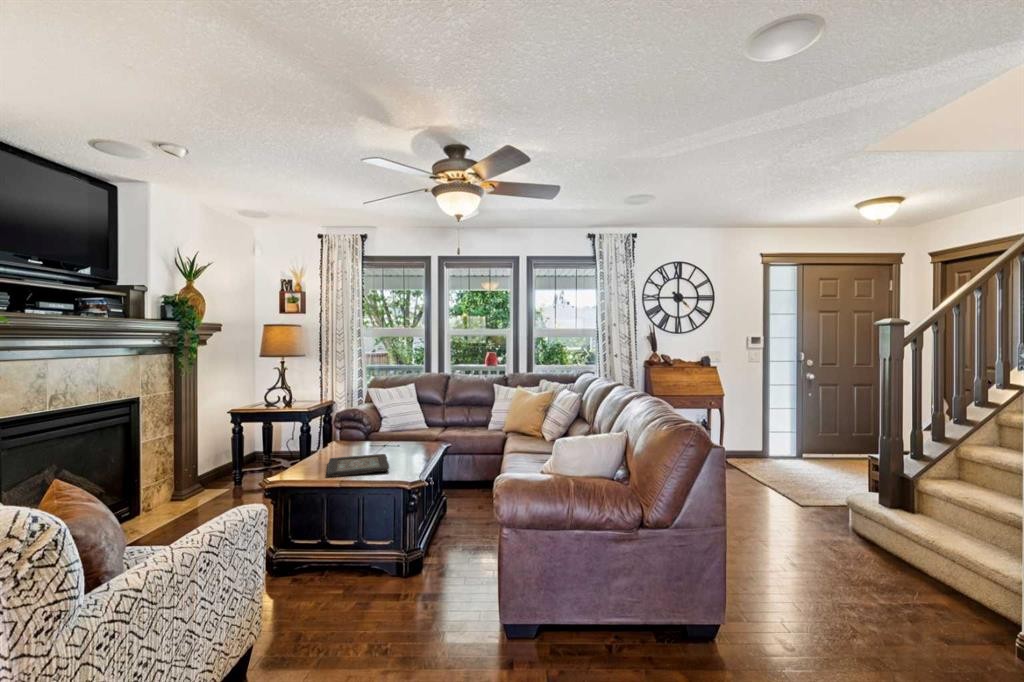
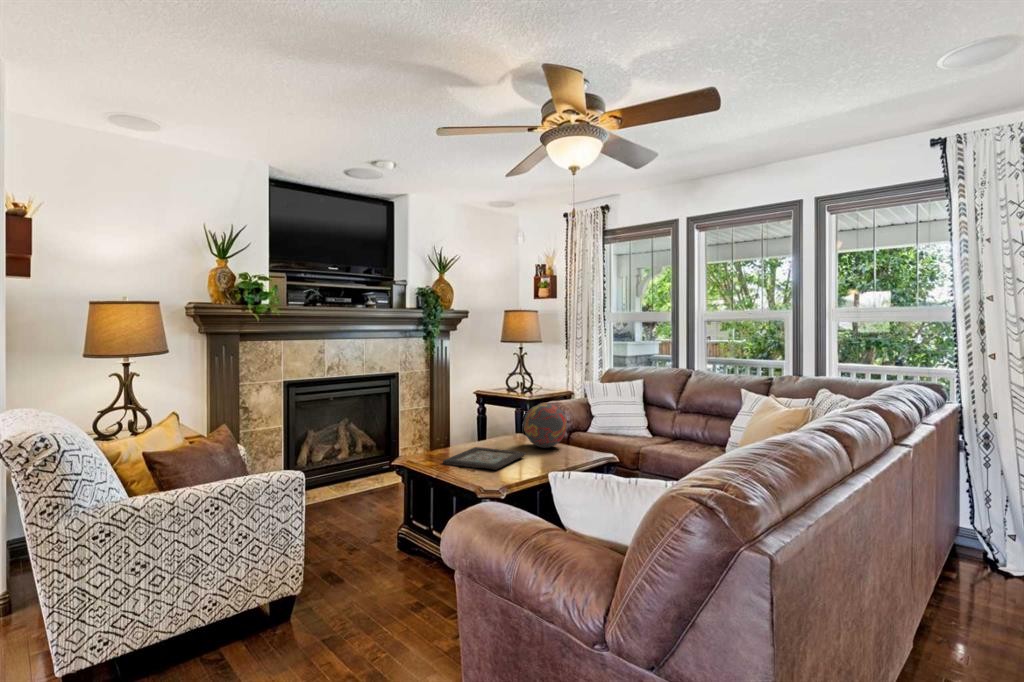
decorative orb: none [359,408,399,449] -> present [523,403,567,448]

